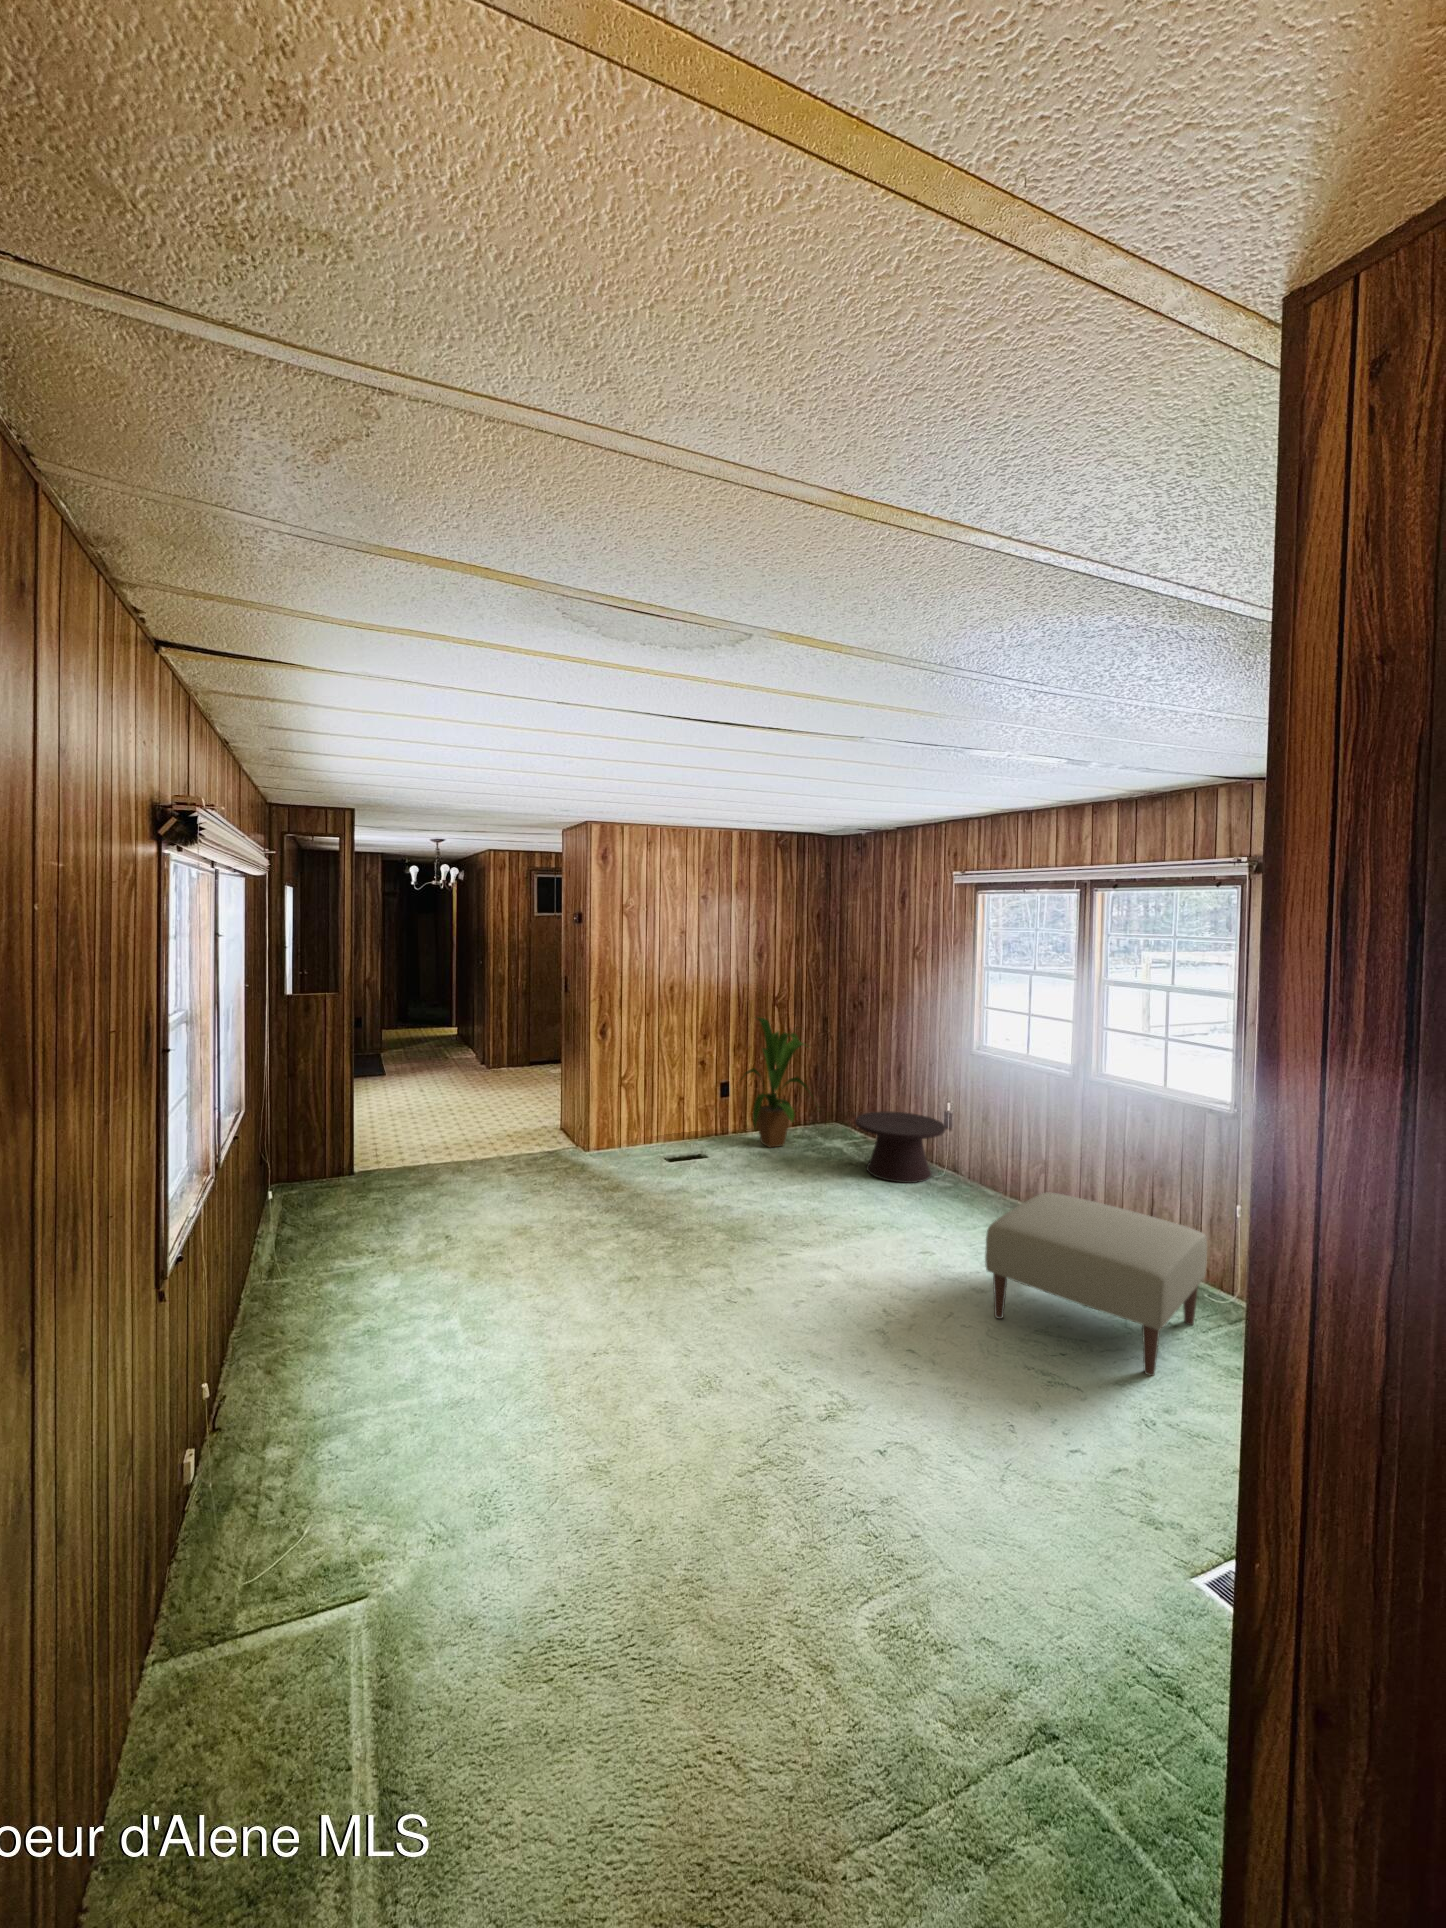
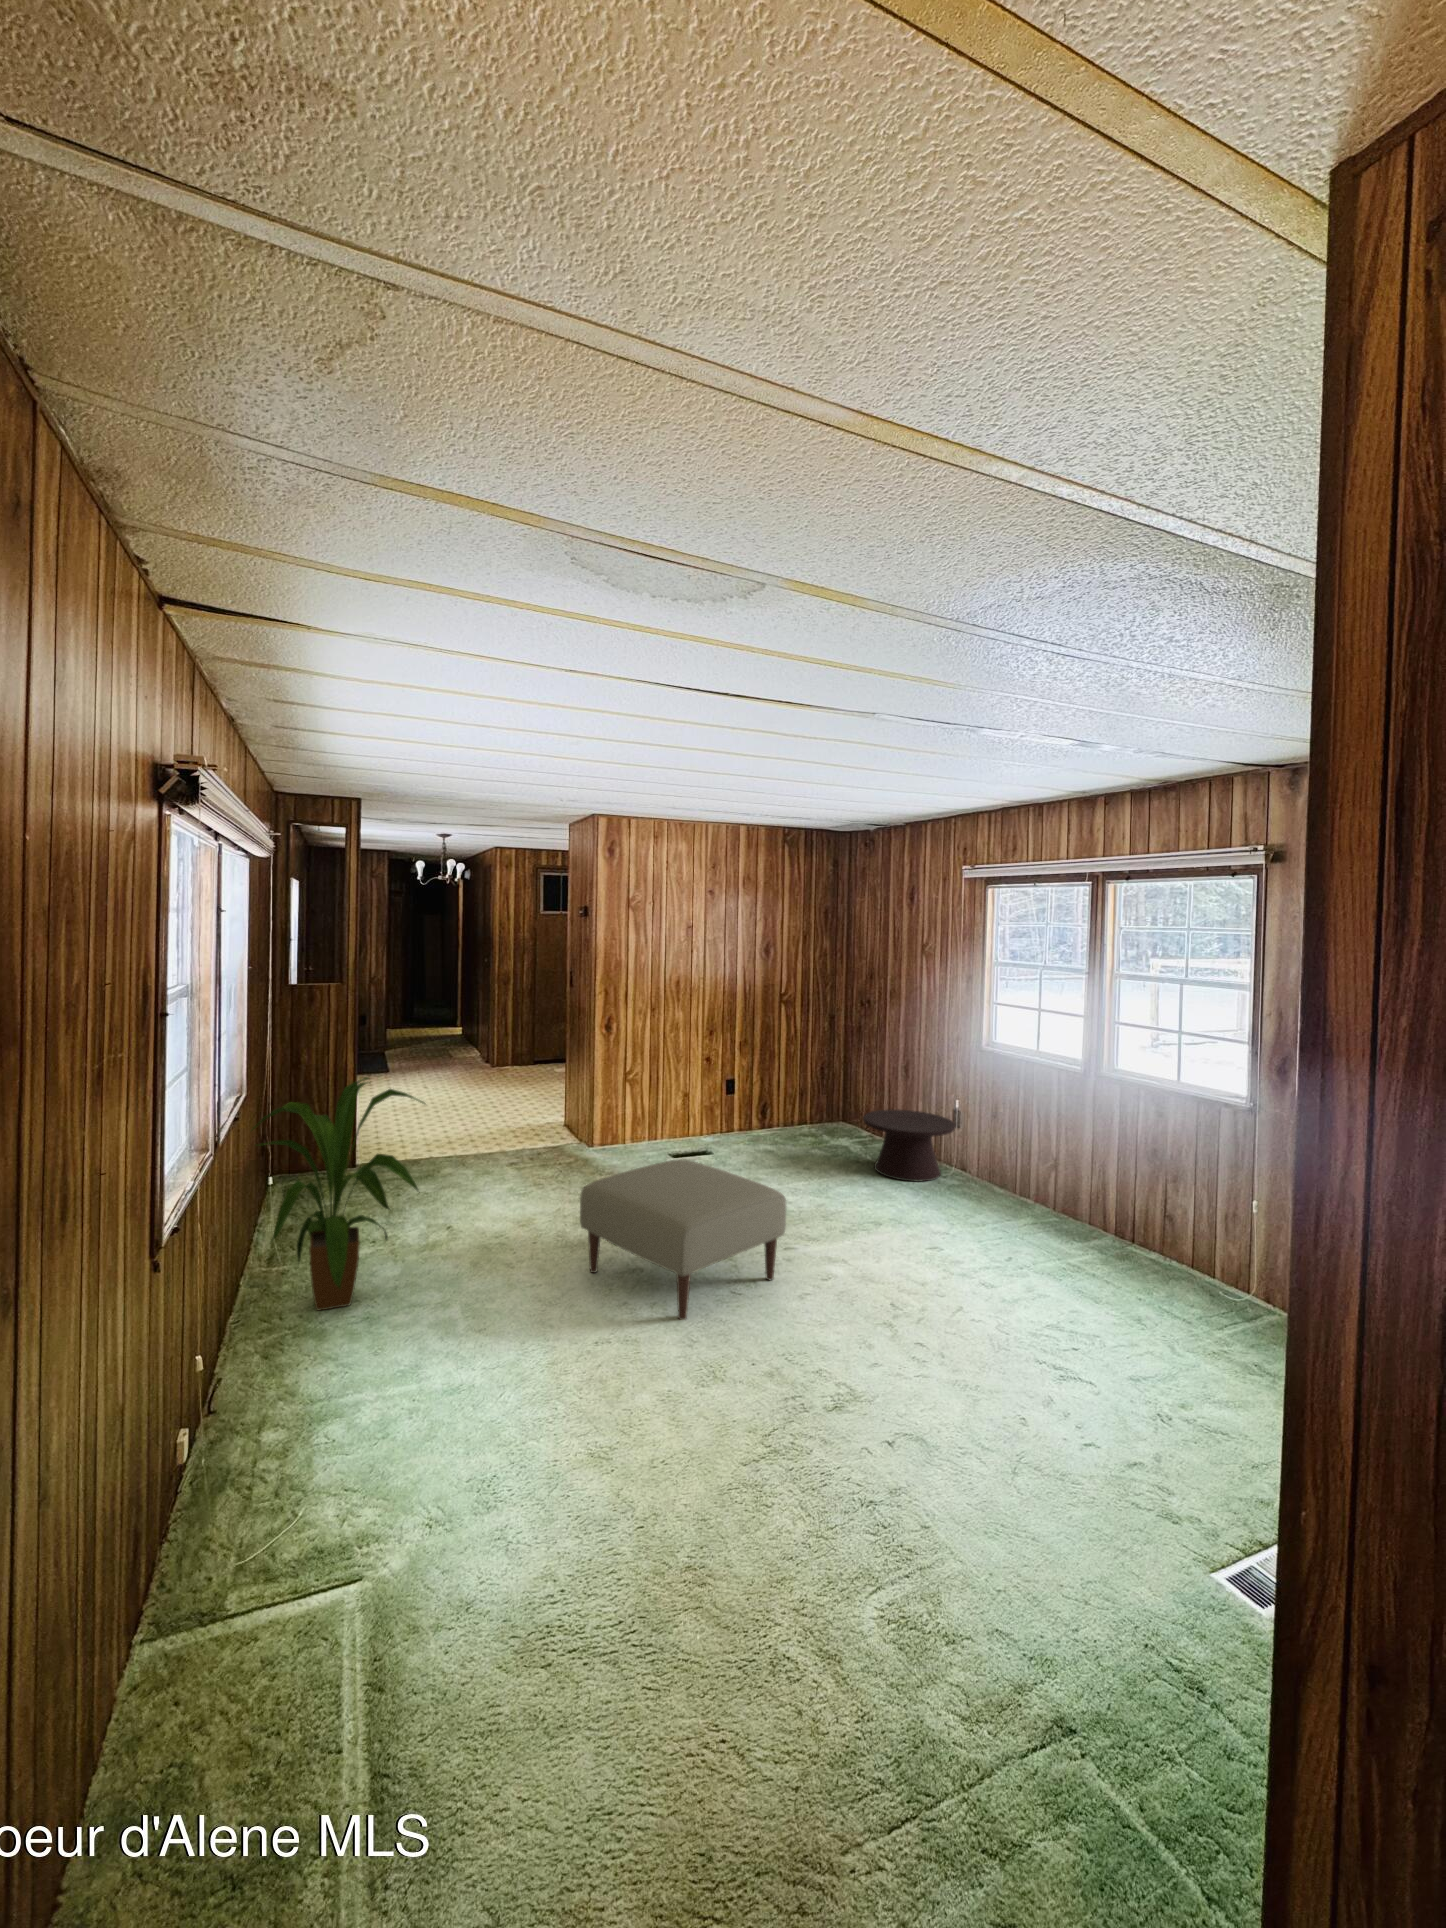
house plant: present [736,1018,810,1147] -> present [252,1077,425,1310]
ottoman: present [985,1192,1207,1376] -> present [580,1159,786,1320]

